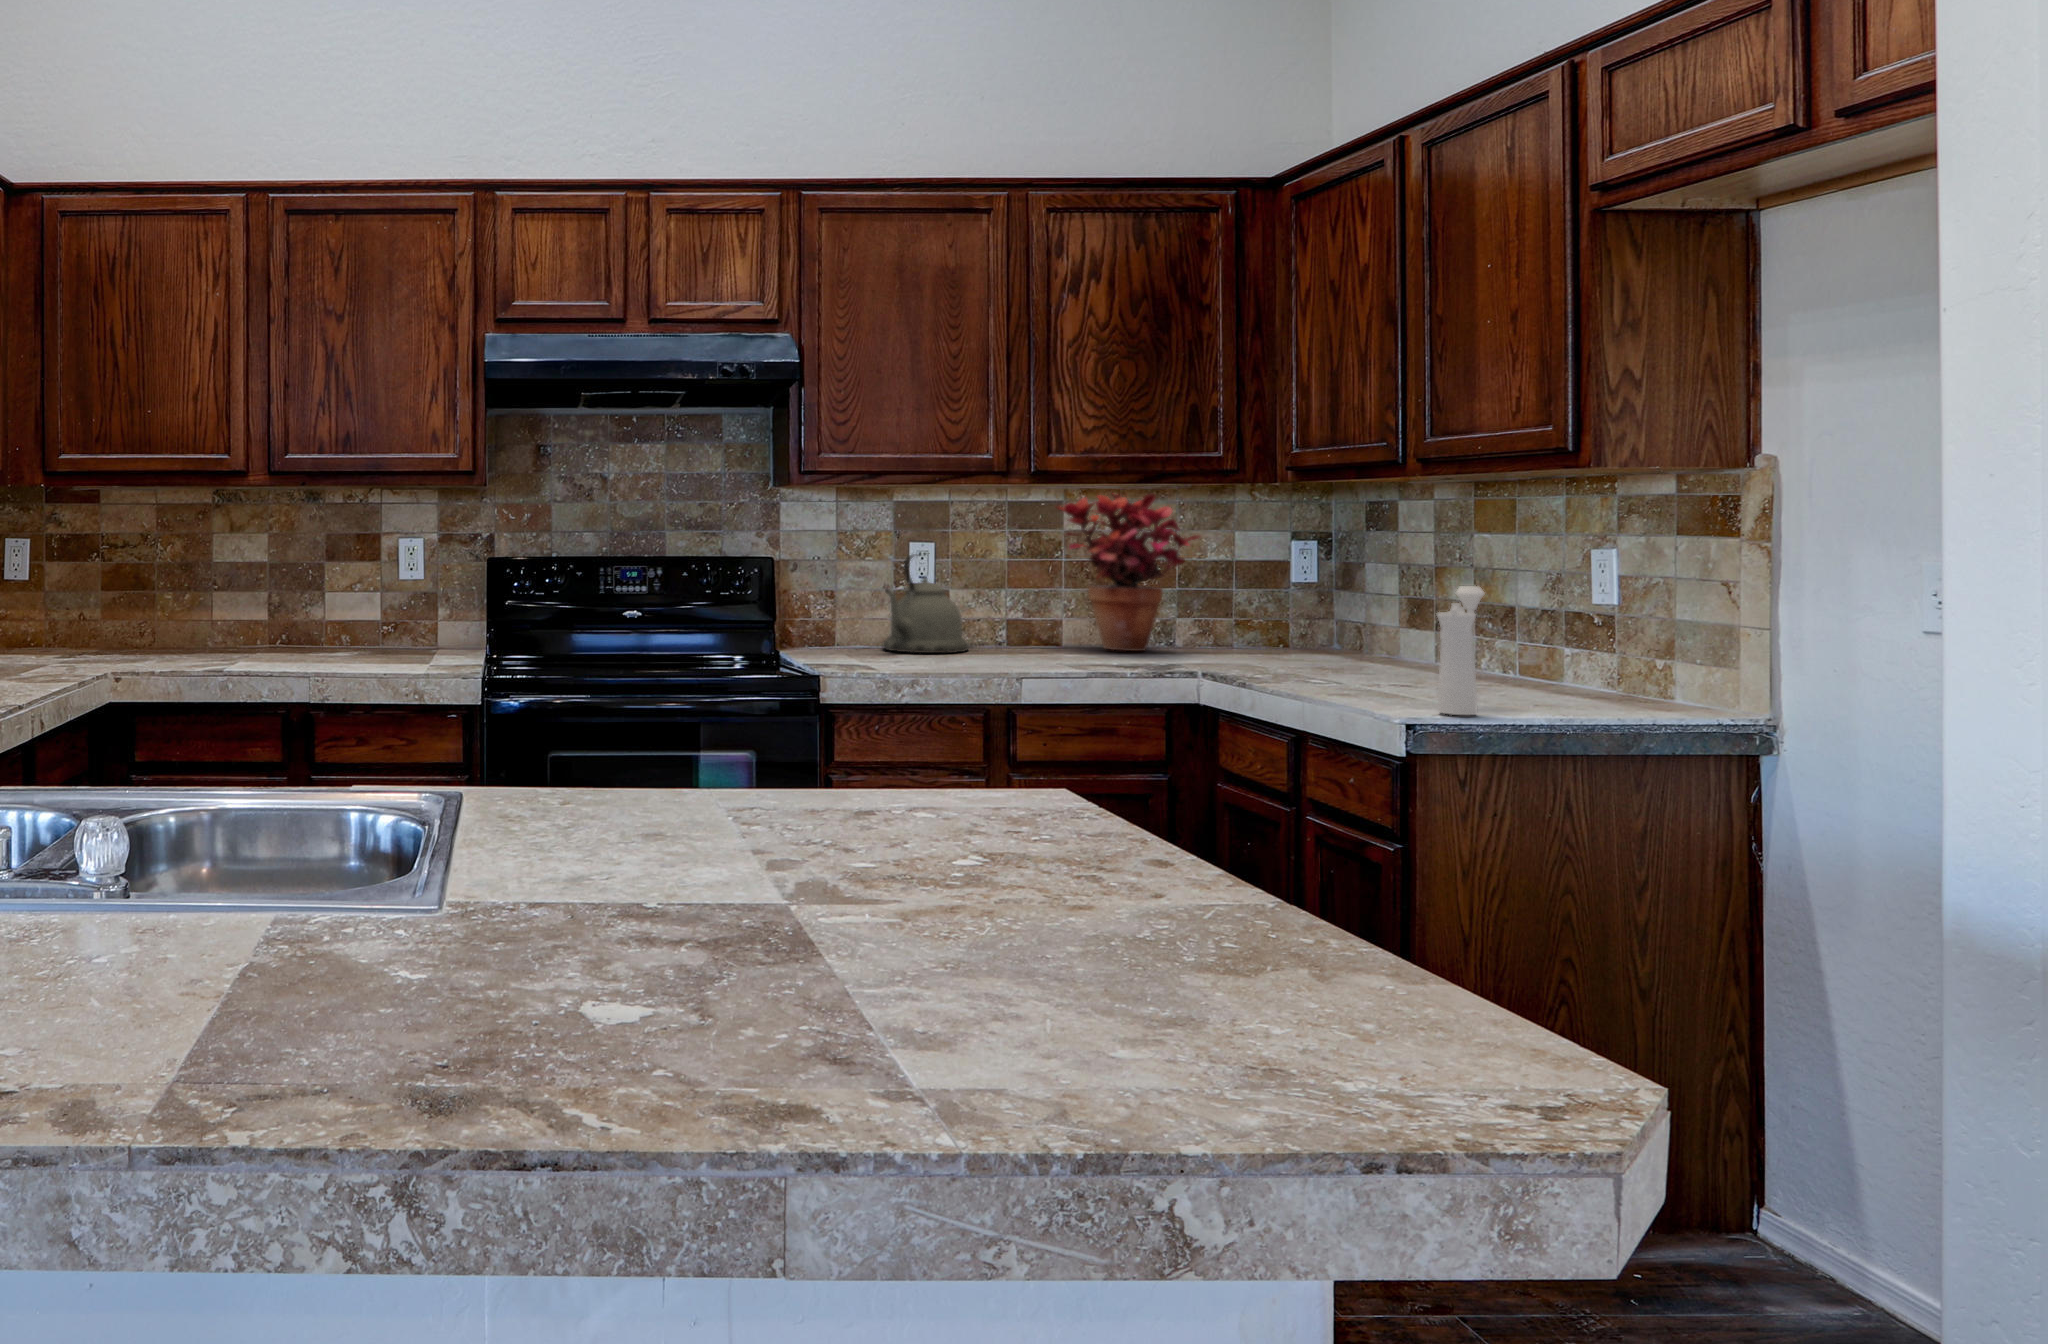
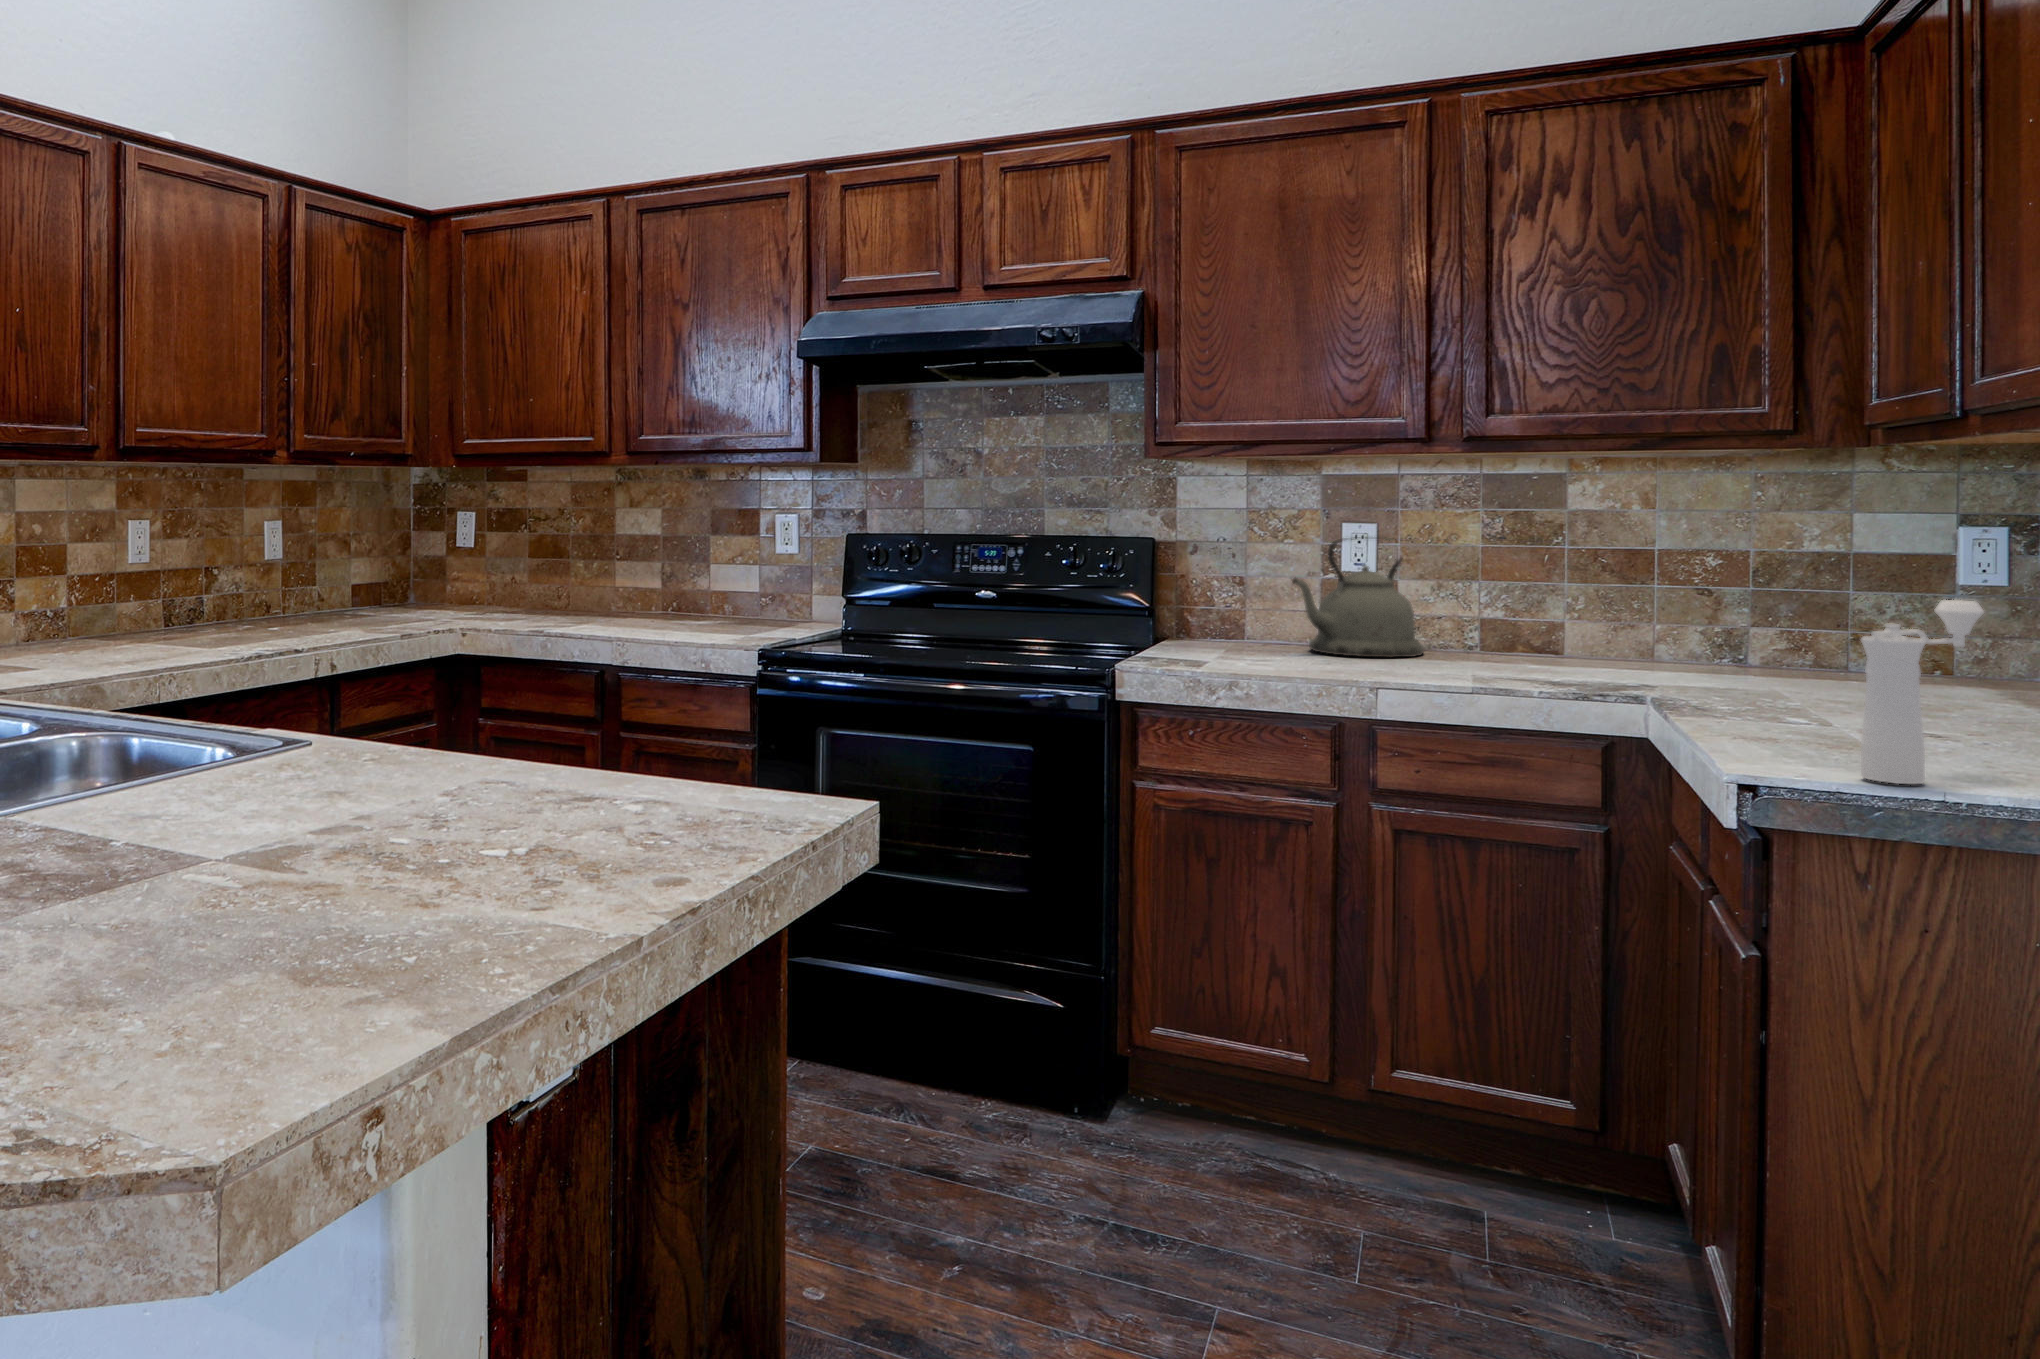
potted plant: present [1057,493,1200,651] -> none [1551,463,1752,670]

